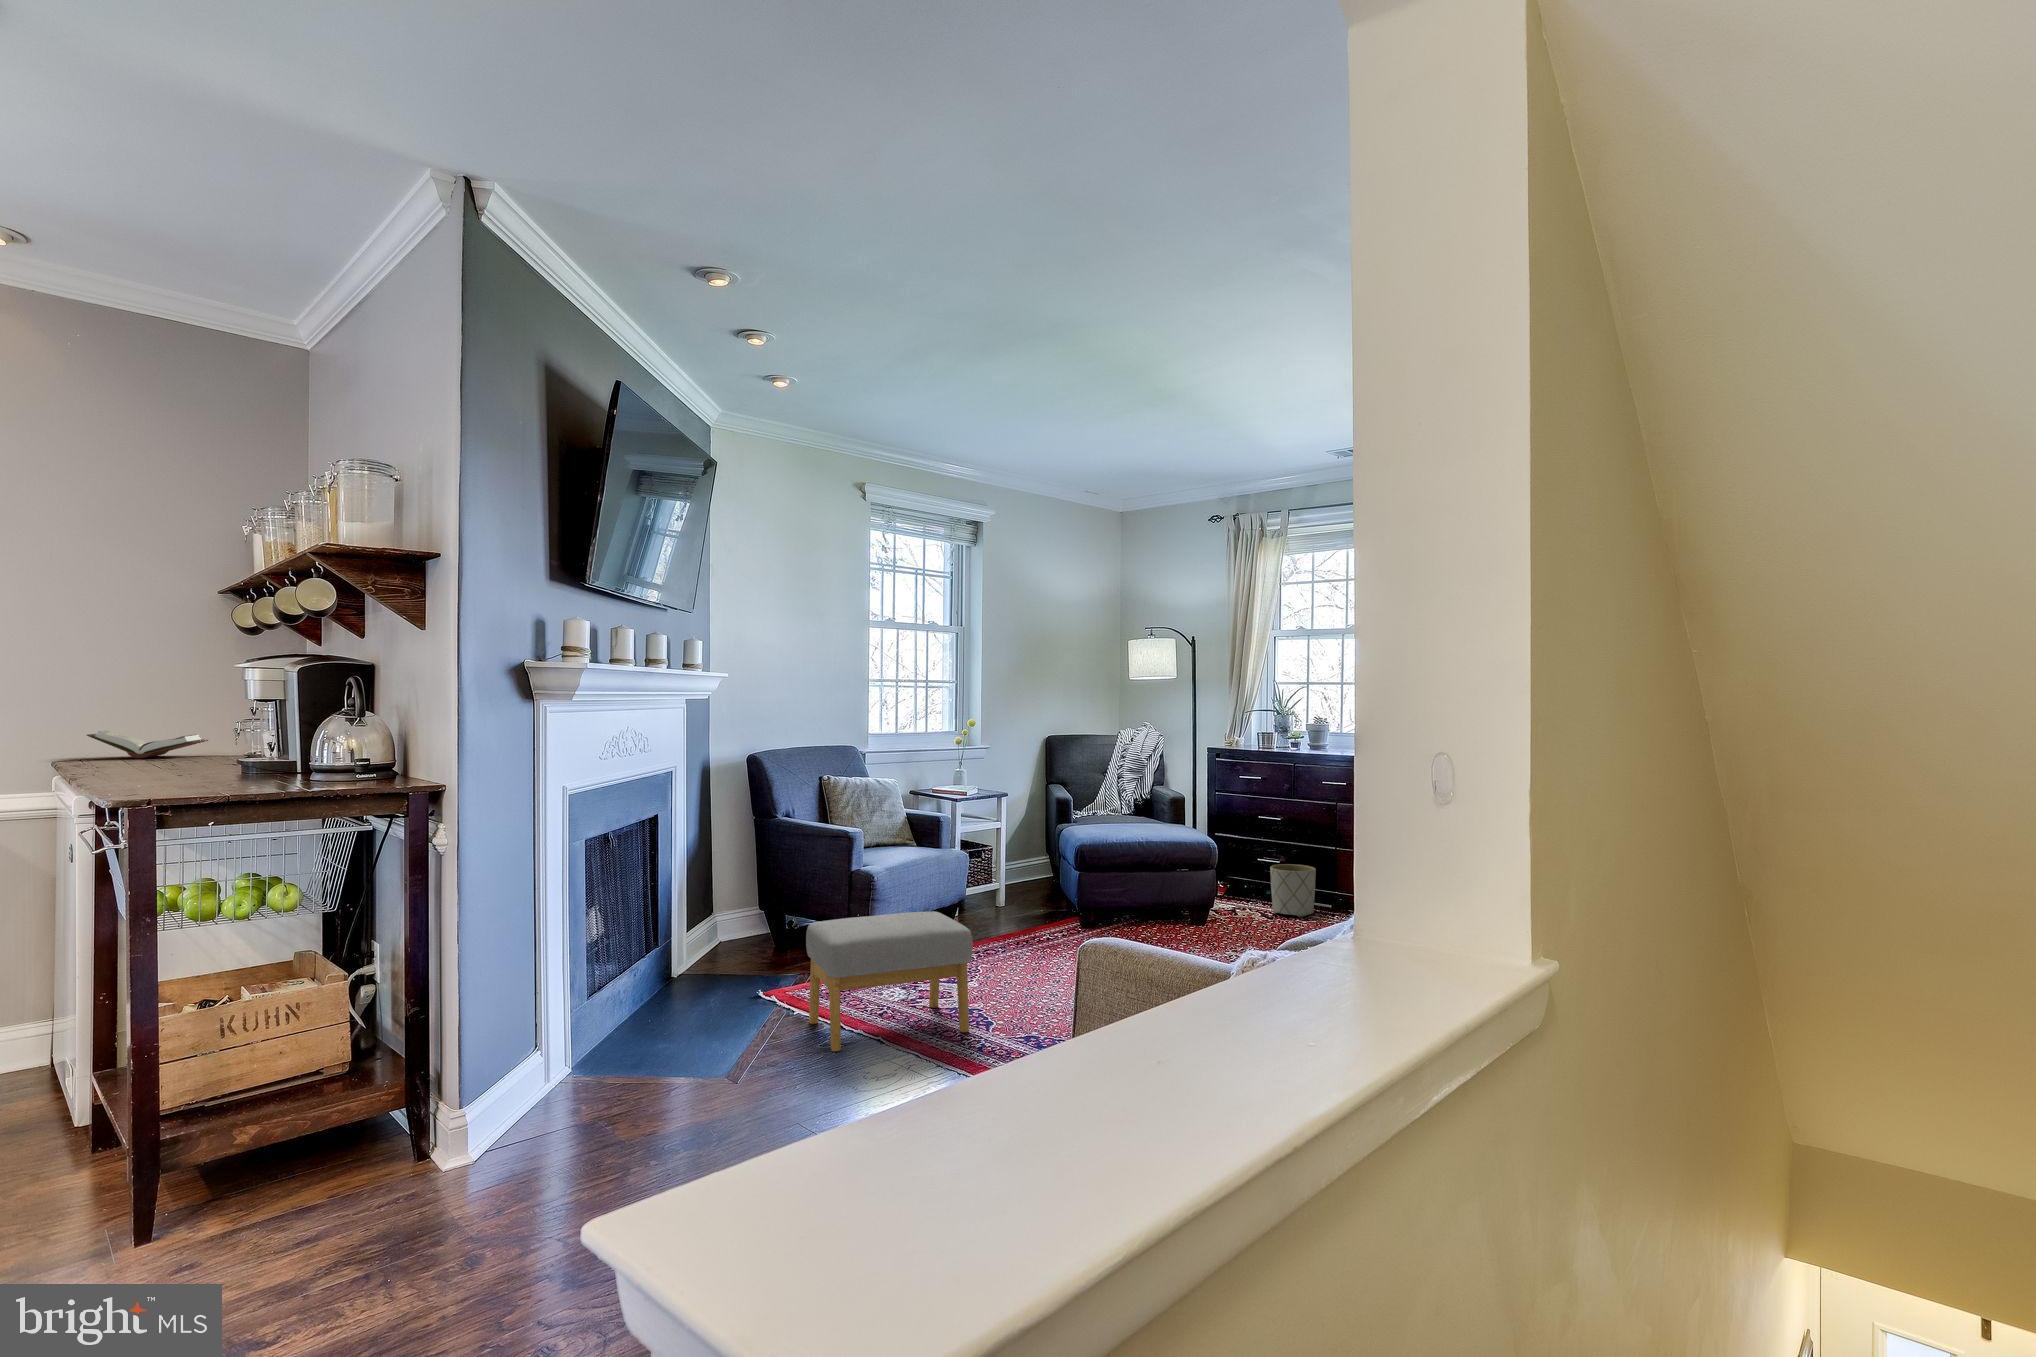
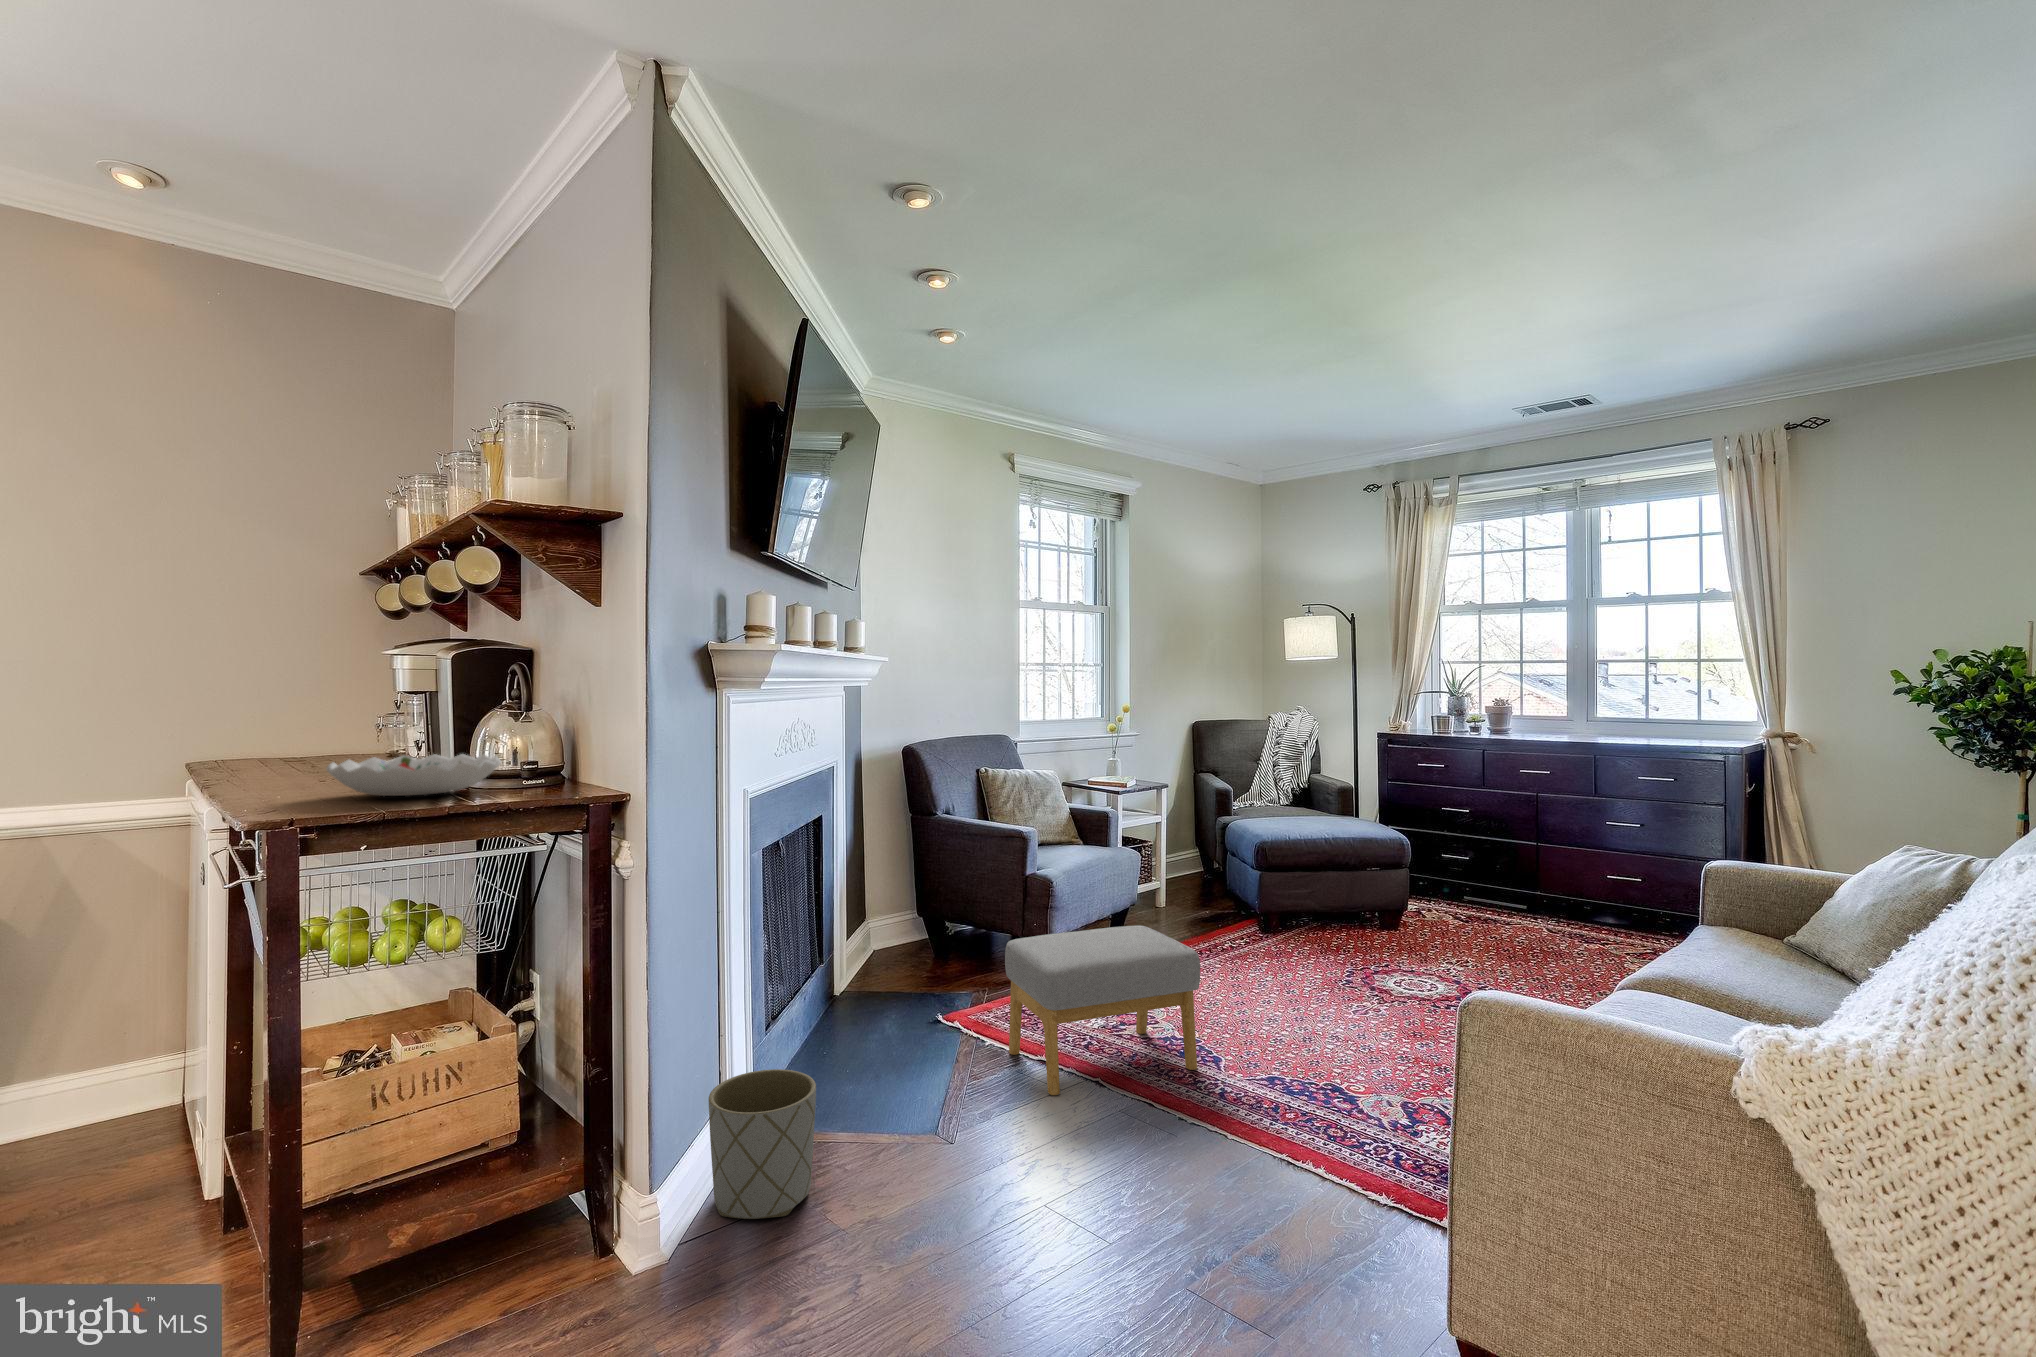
book: present [87,730,208,758] -> none [222,724,354,757]
decorative bowl: none [189,751,338,782] -> present [326,754,501,796]
planter: present [1270,864,1316,917] -> present [709,1069,816,1219]

